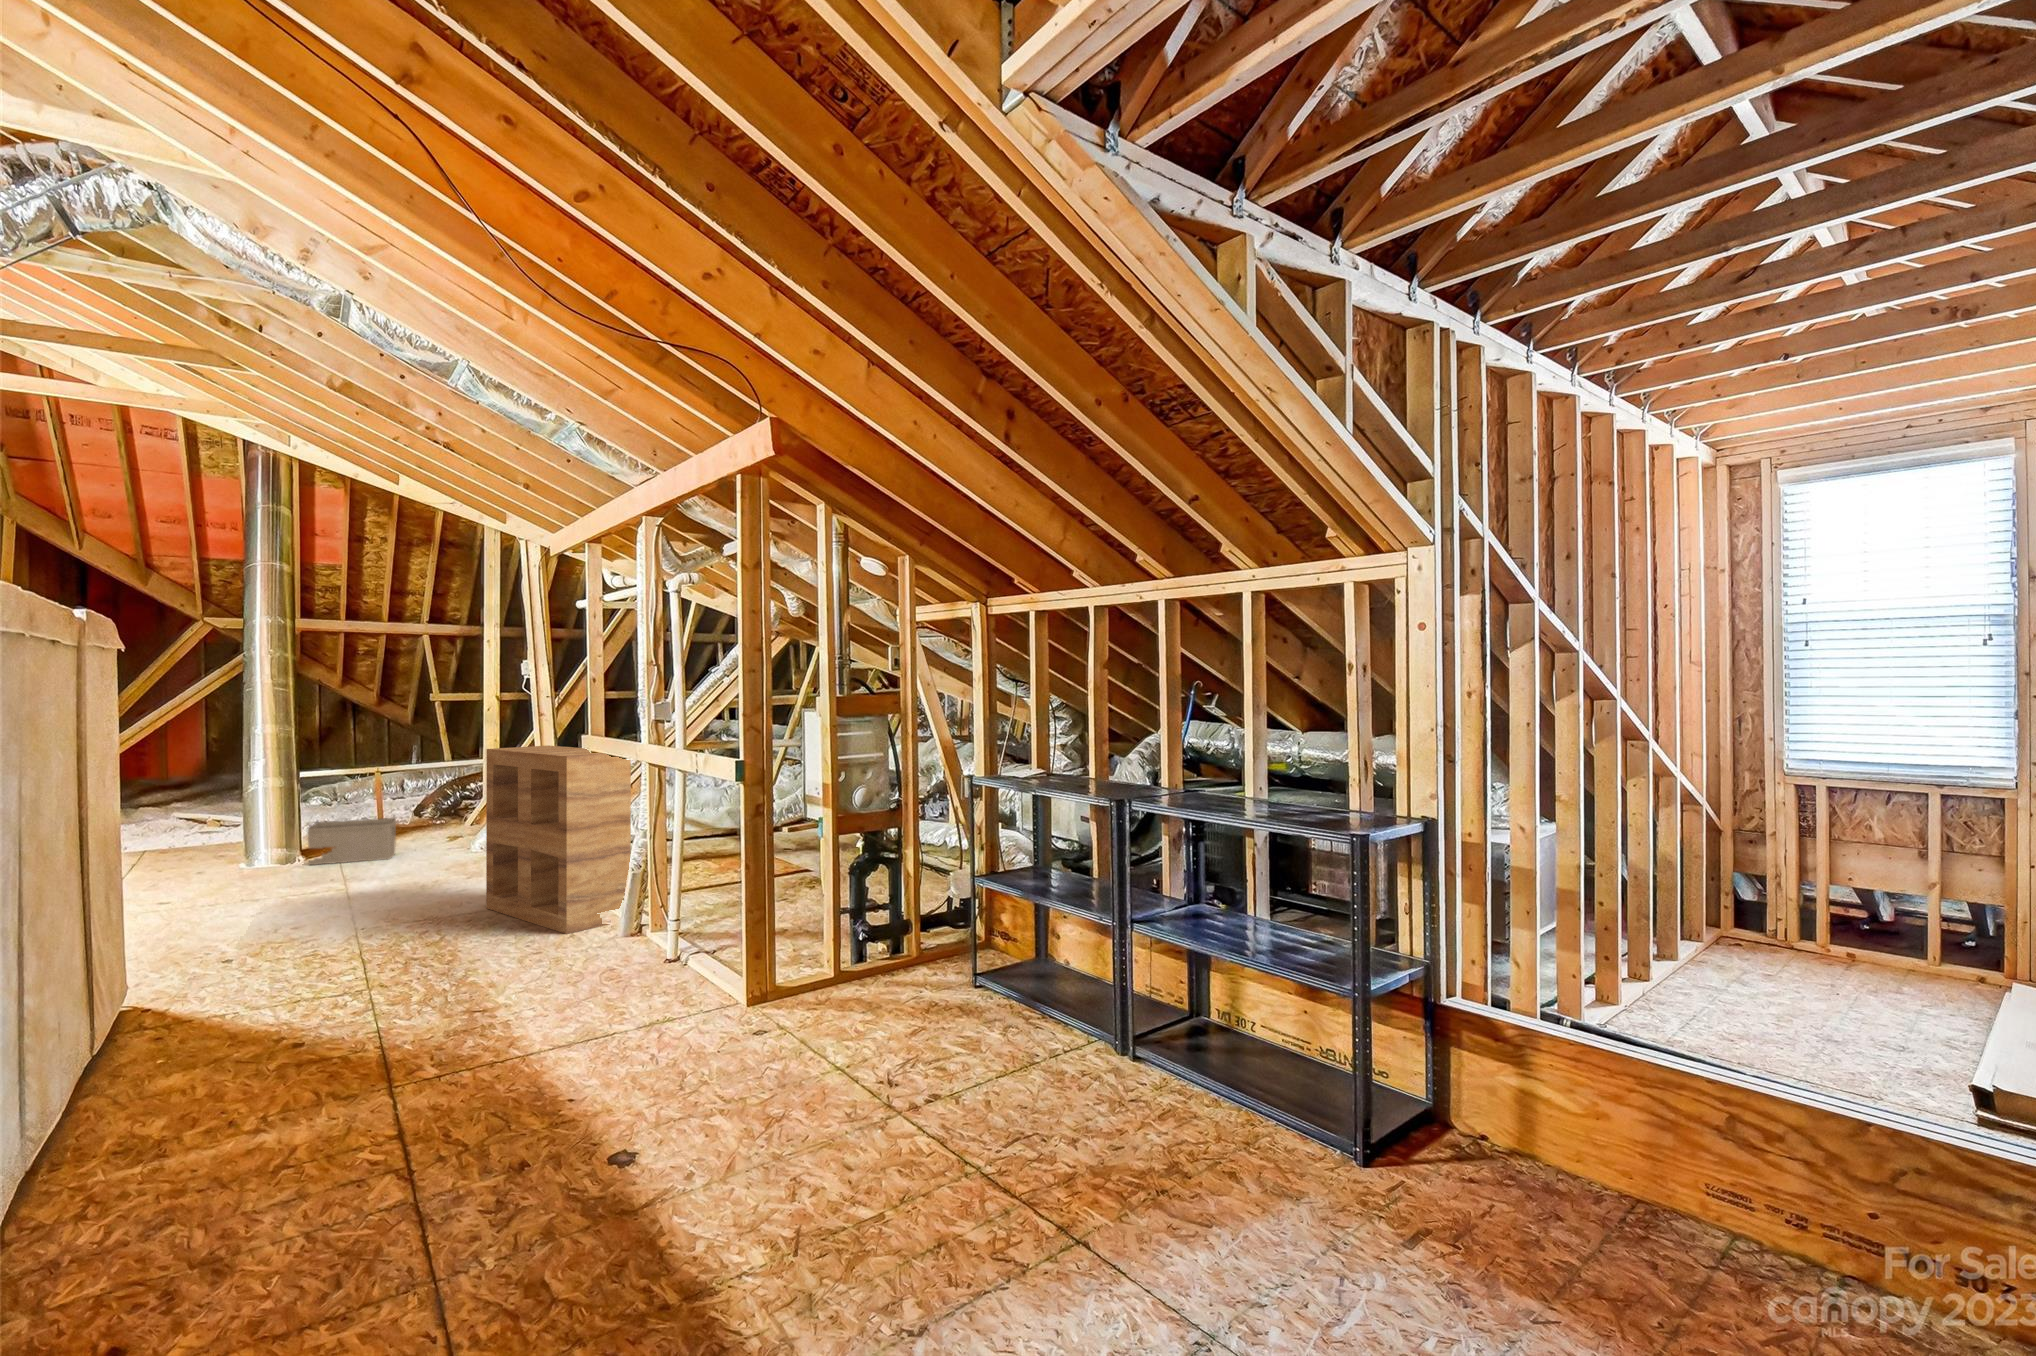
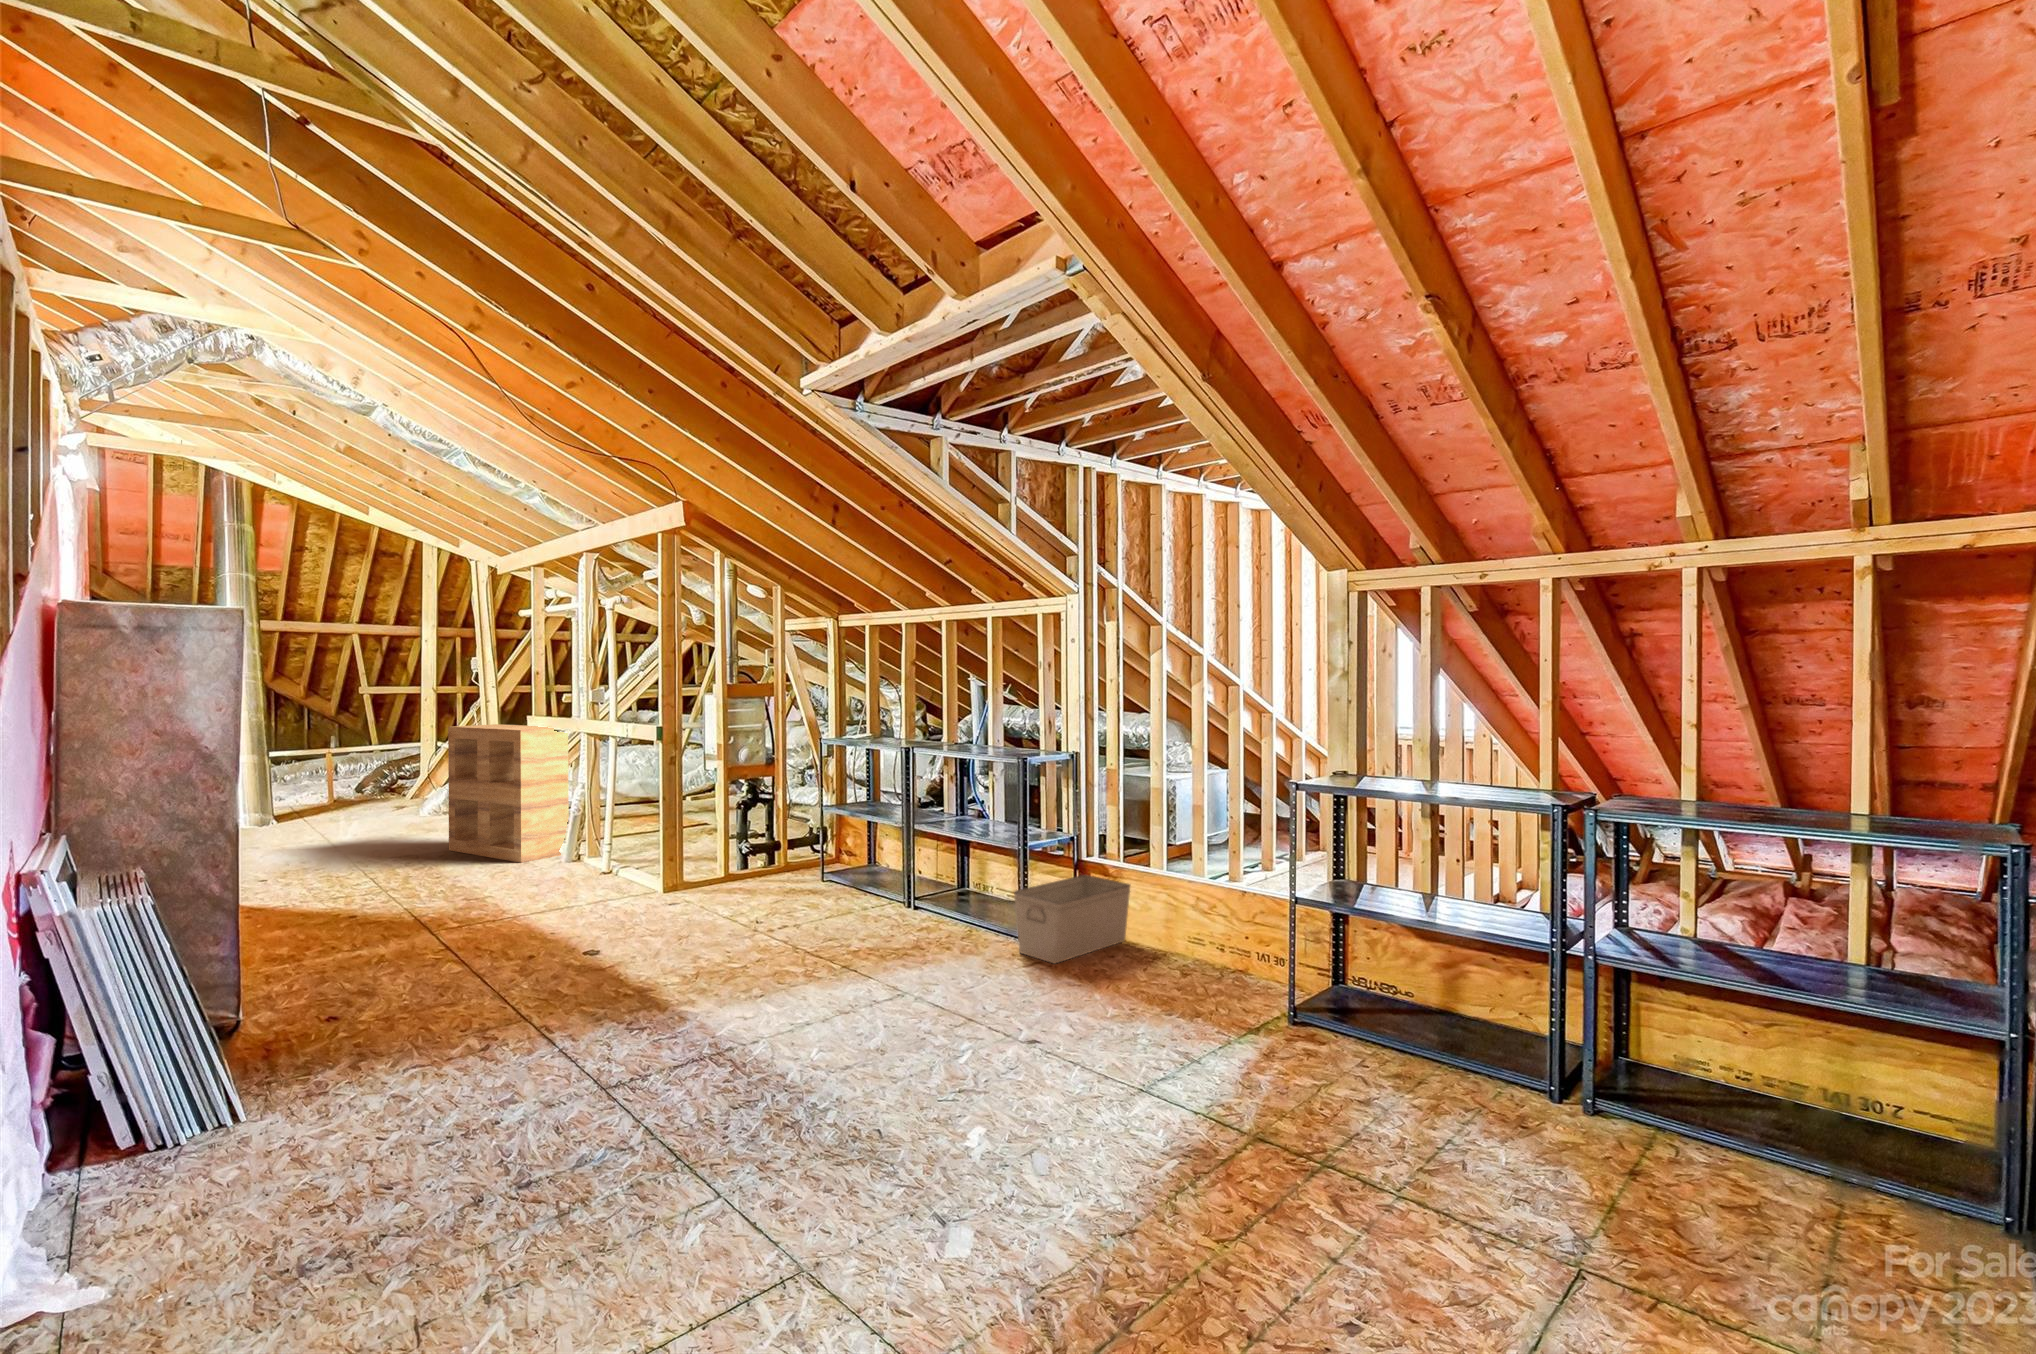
storage bin: present [308,818,396,865] -> present [1014,875,1130,963]

